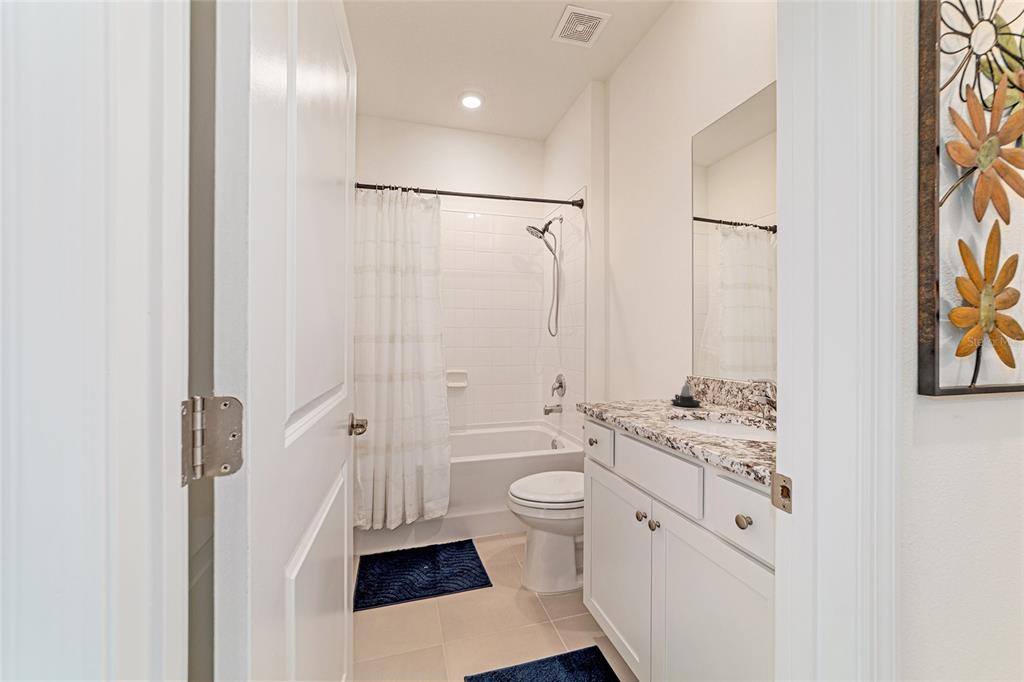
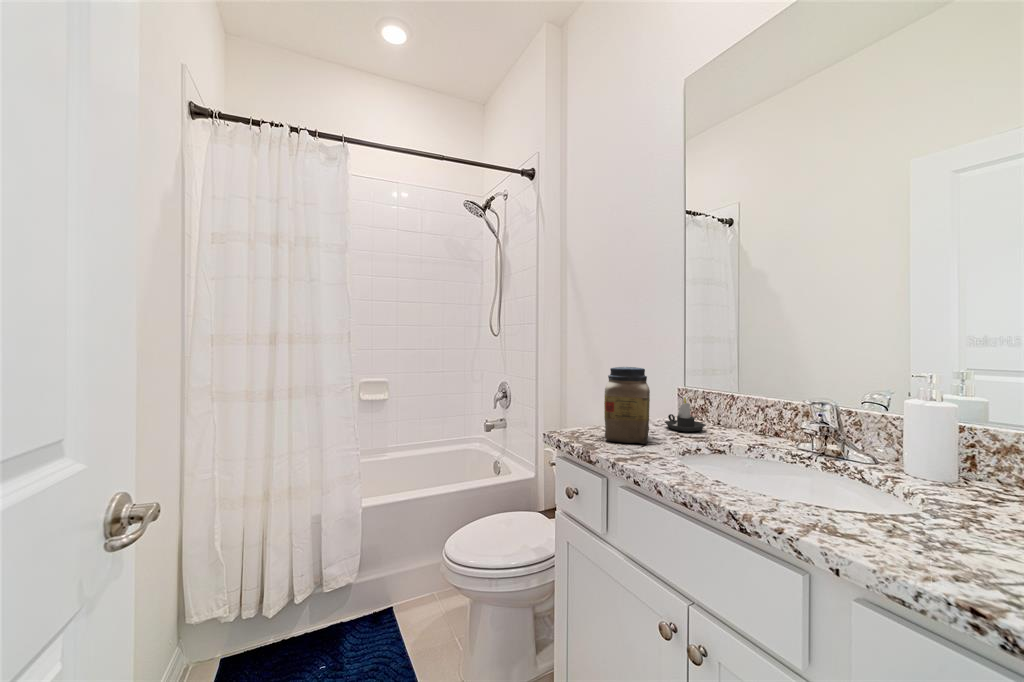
jar: none [617,356,652,411] -> present [604,367,650,443]

